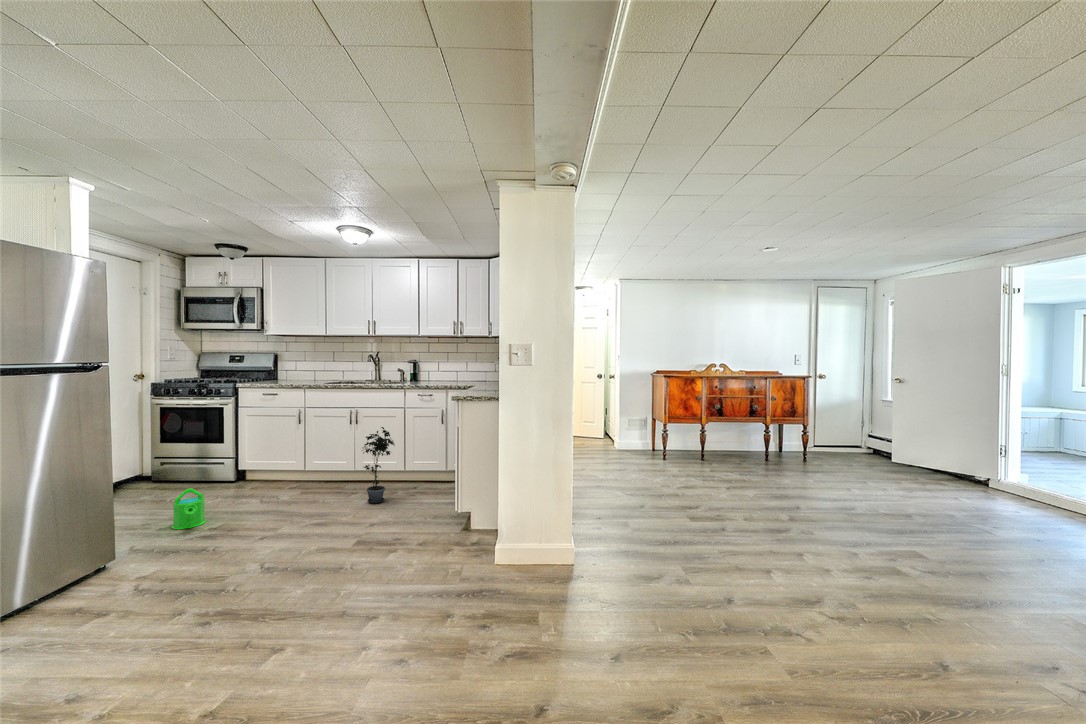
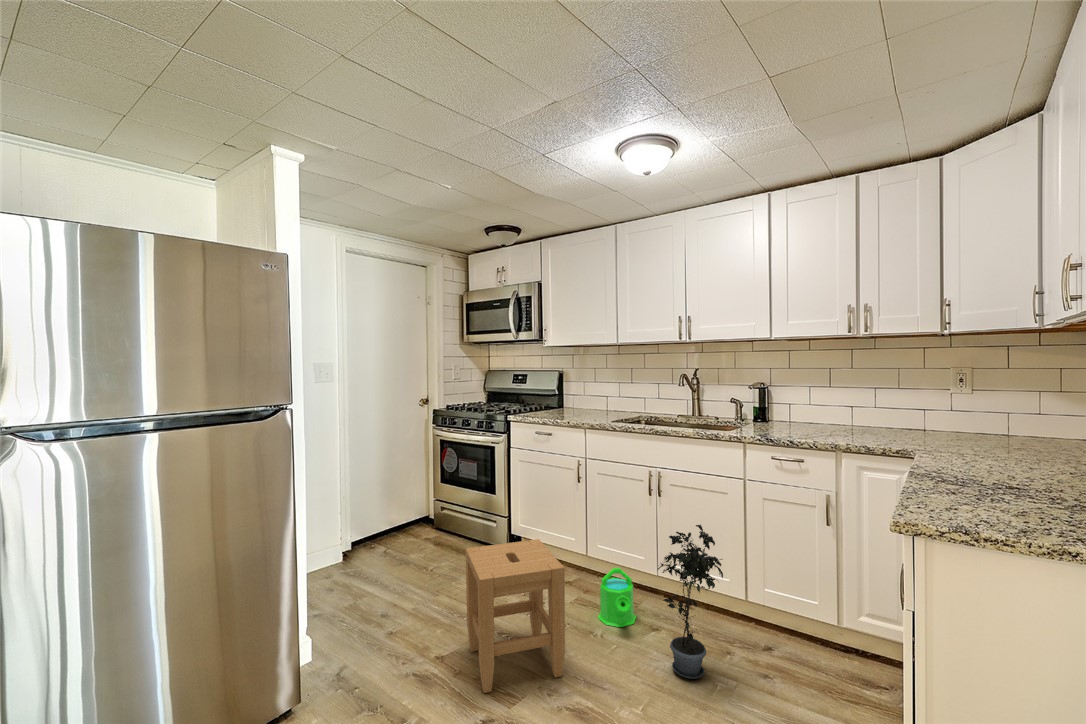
stool: none [231,450,307,532] -> present [466,539,565,693]
watering can: present [171,488,207,529] -> present [598,568,636,627]

